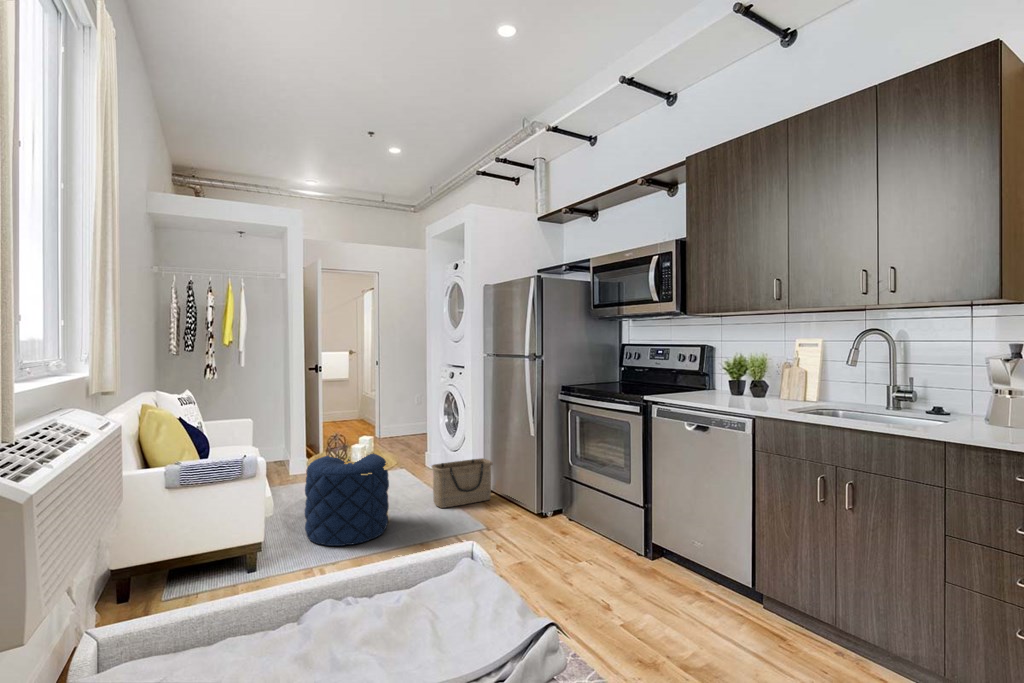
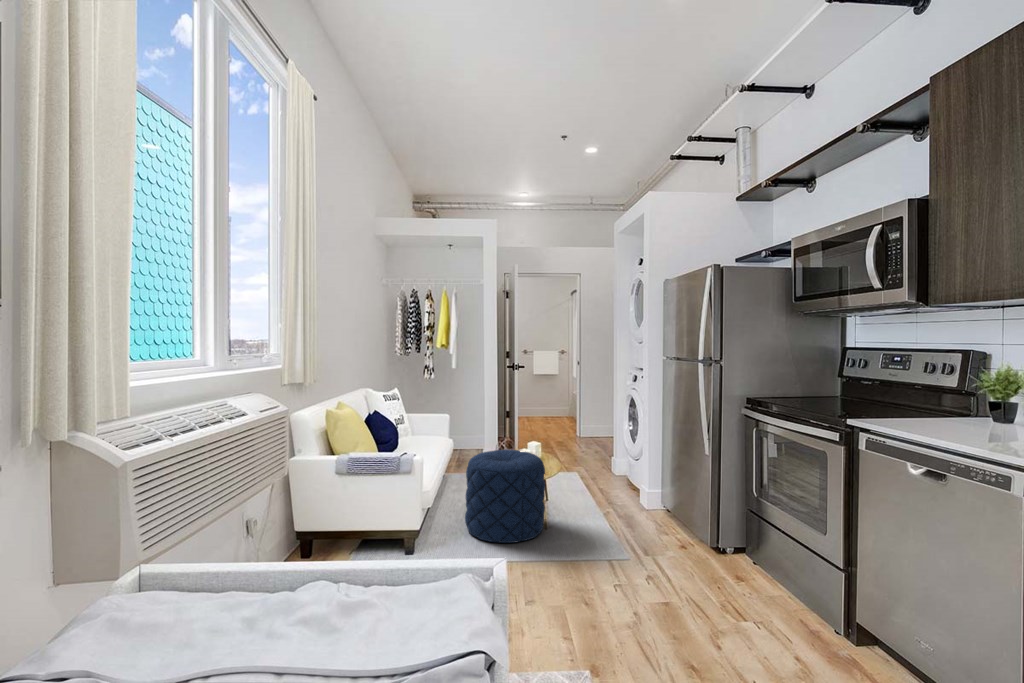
basket: present [432,458,493,508] -> none [600,473,669,521]

